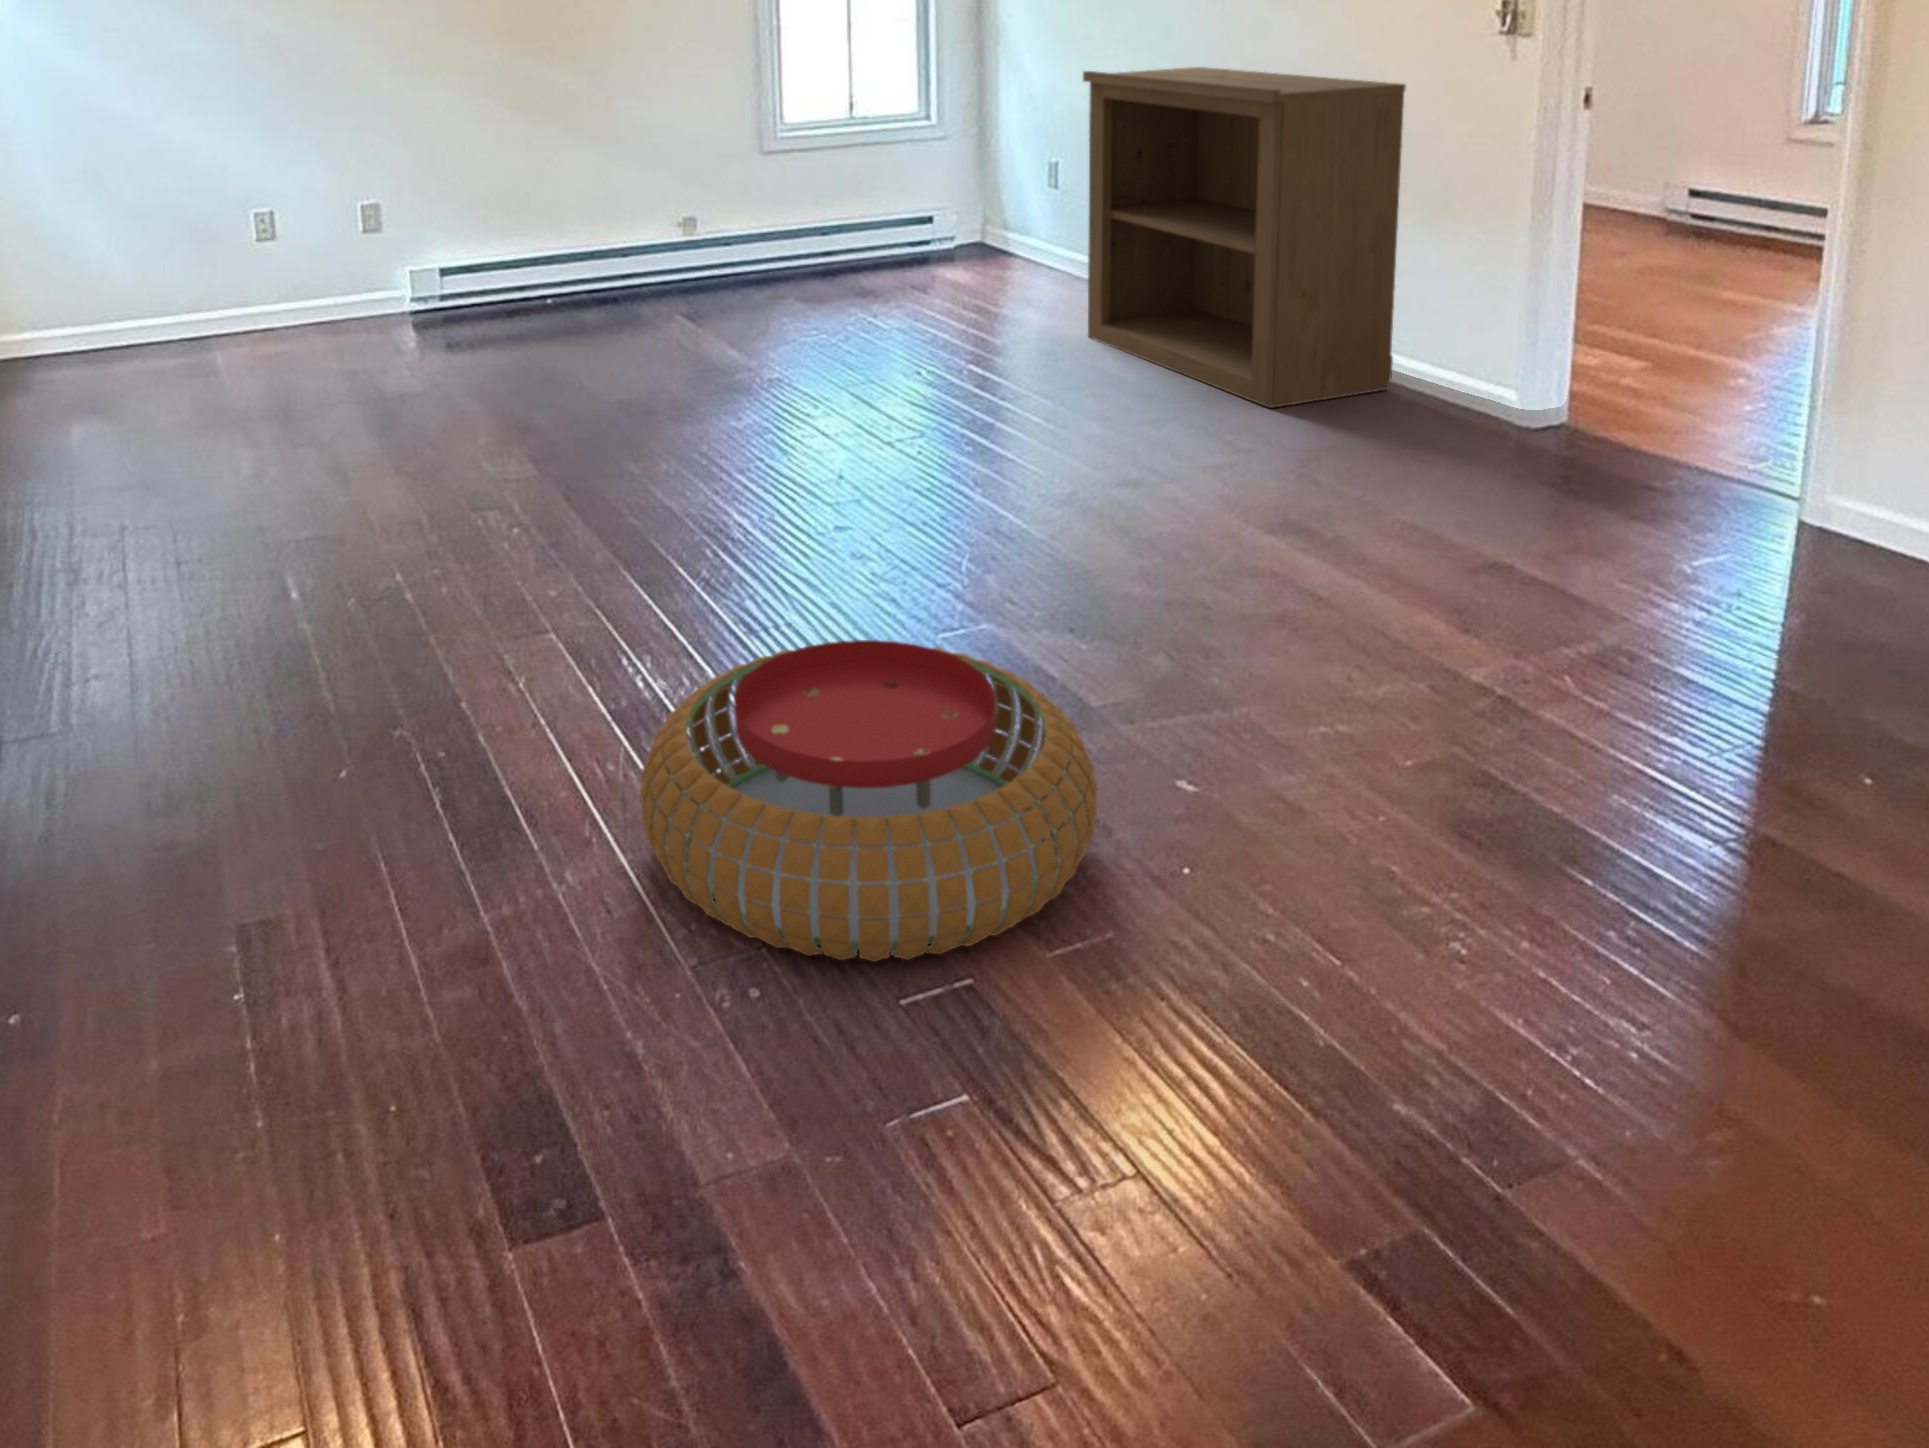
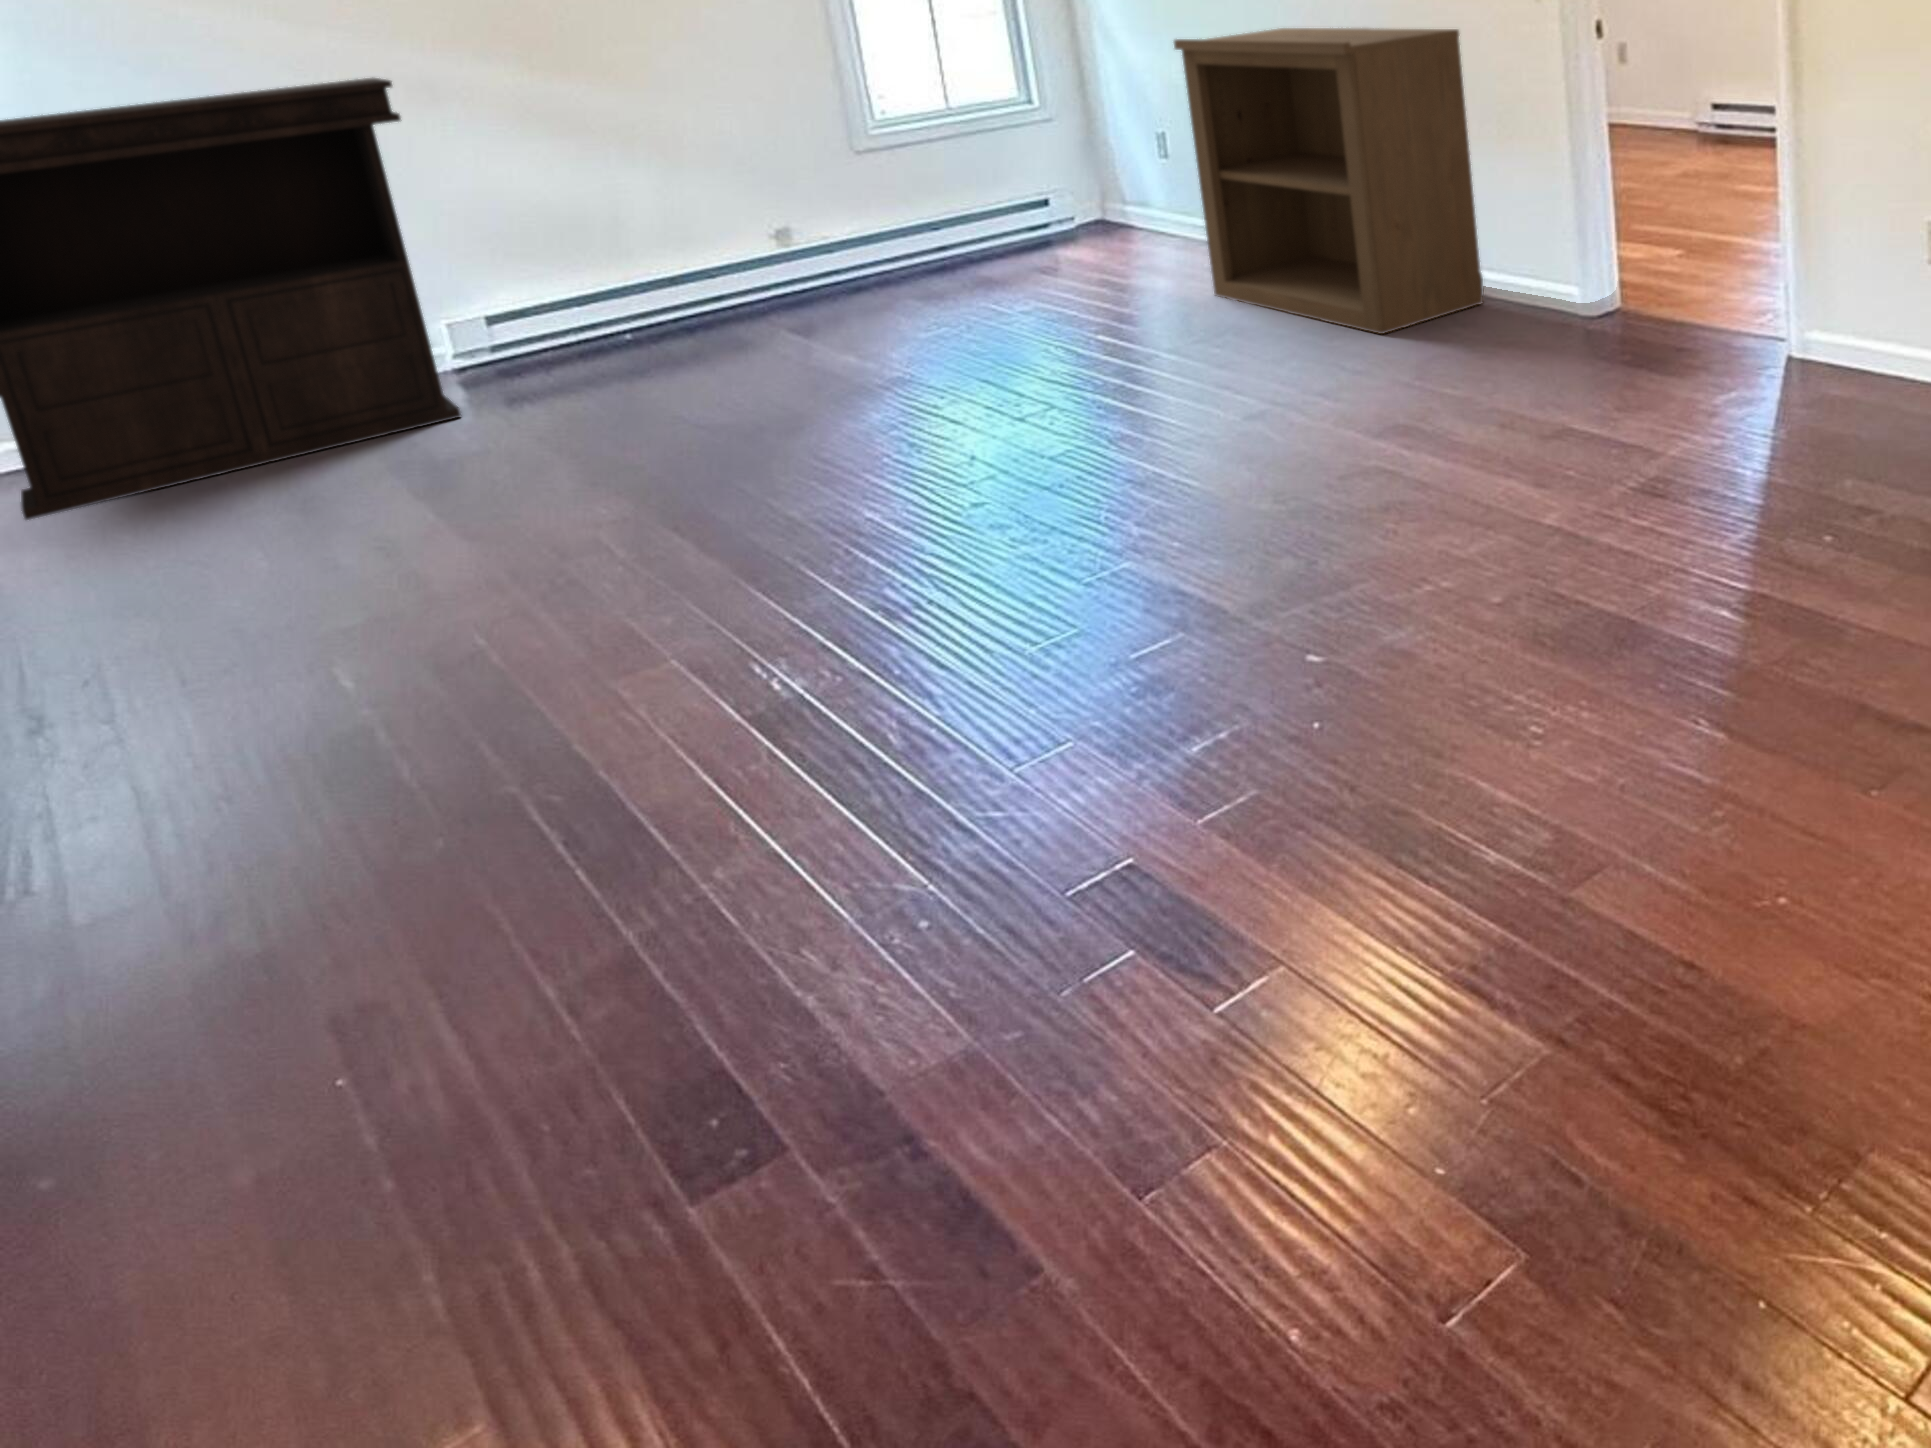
console table: none [57,53,419,392] -> present [0,78,461,520]
pouf: present [640,640,1097,962] -> none [782,582,1233,879]

